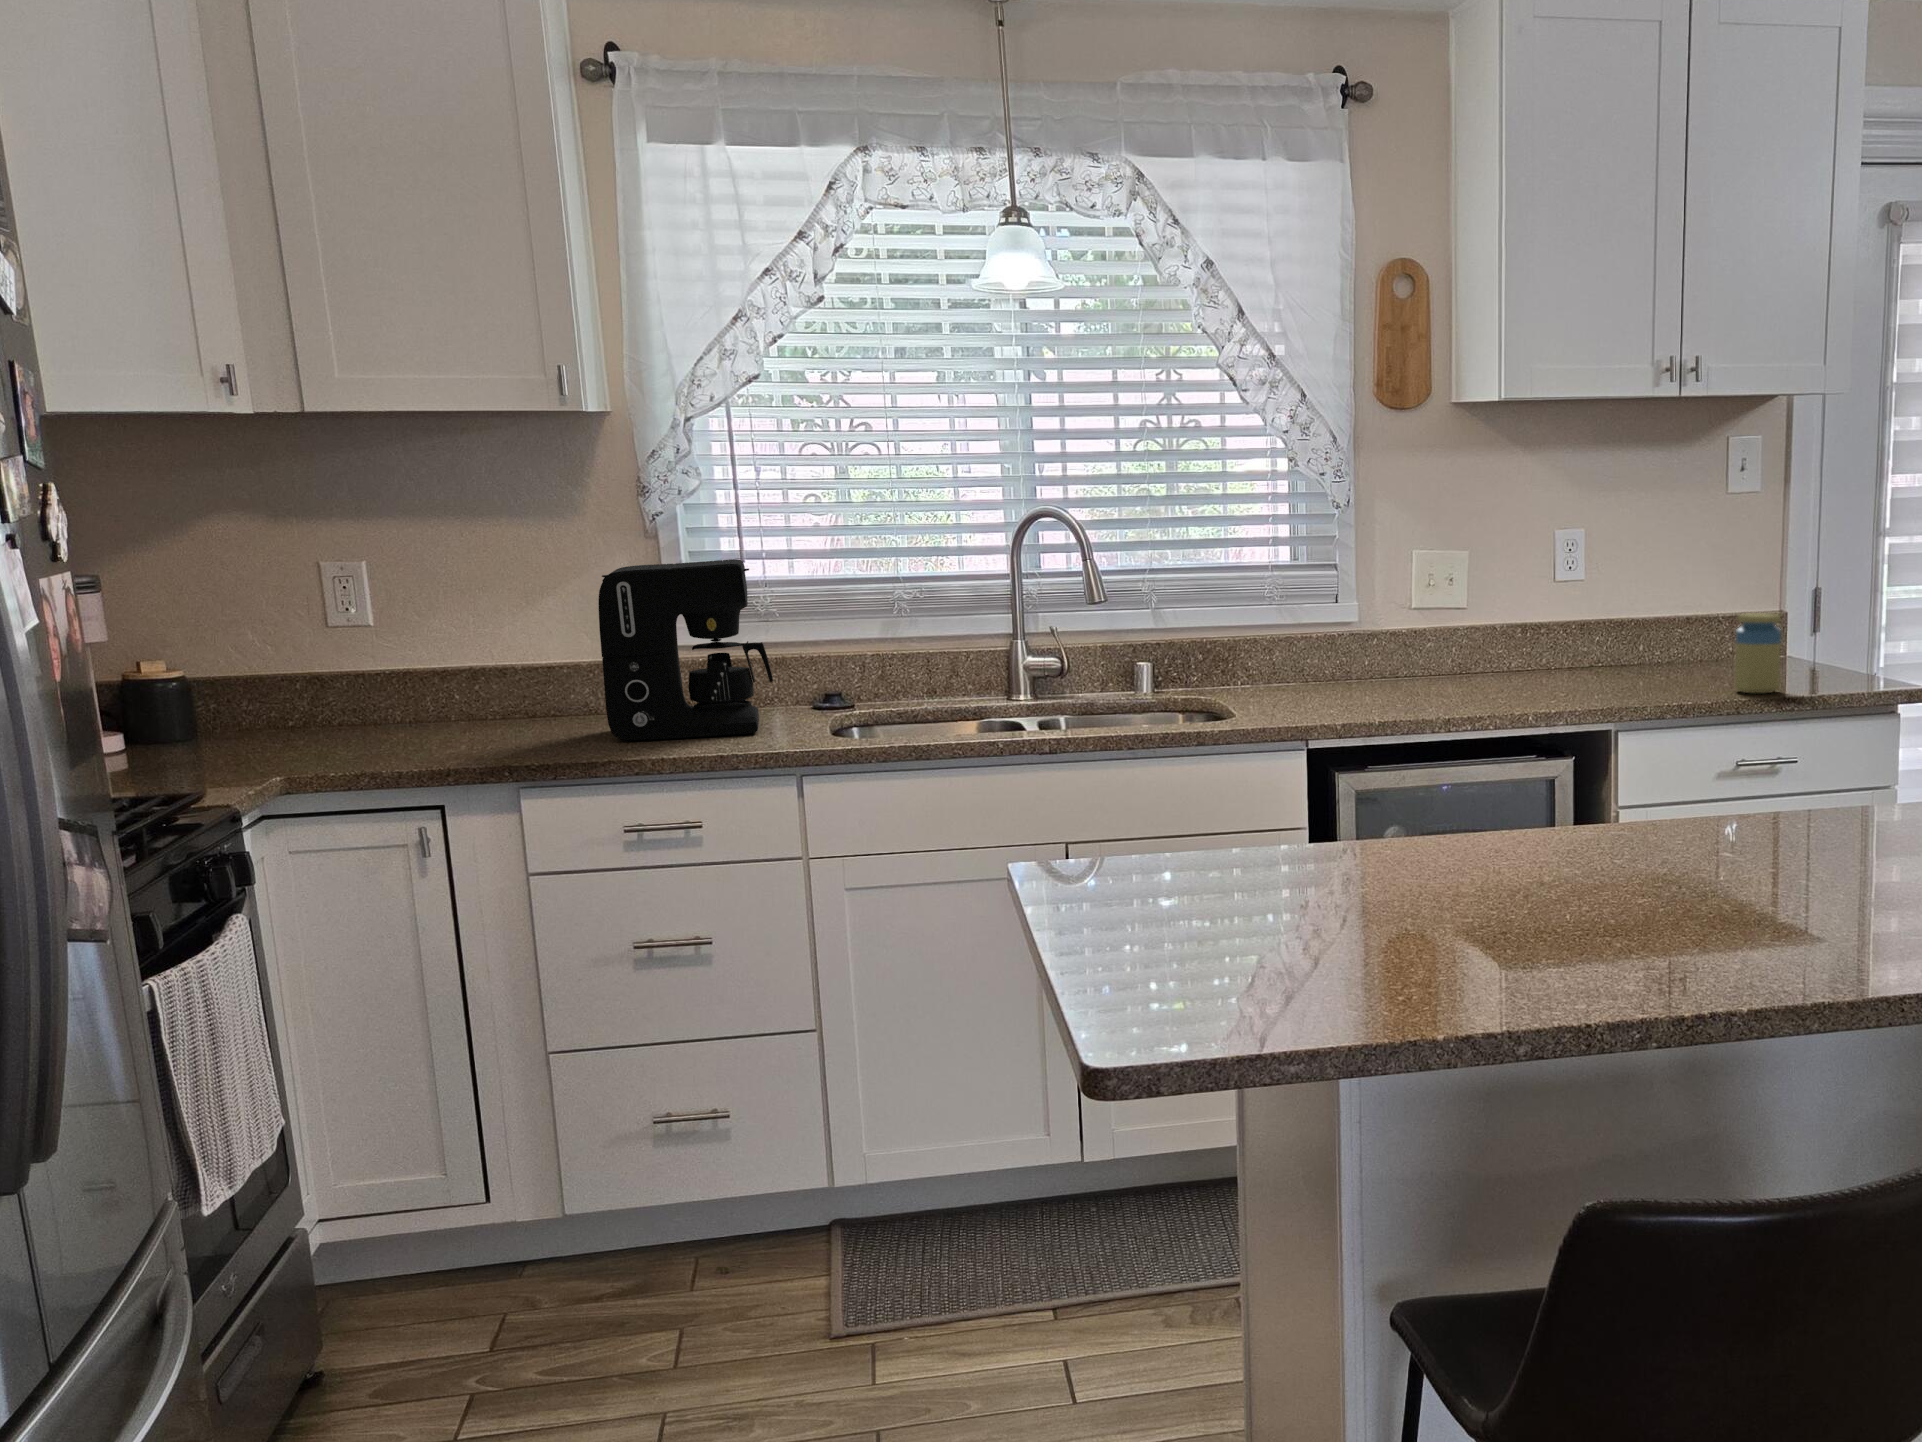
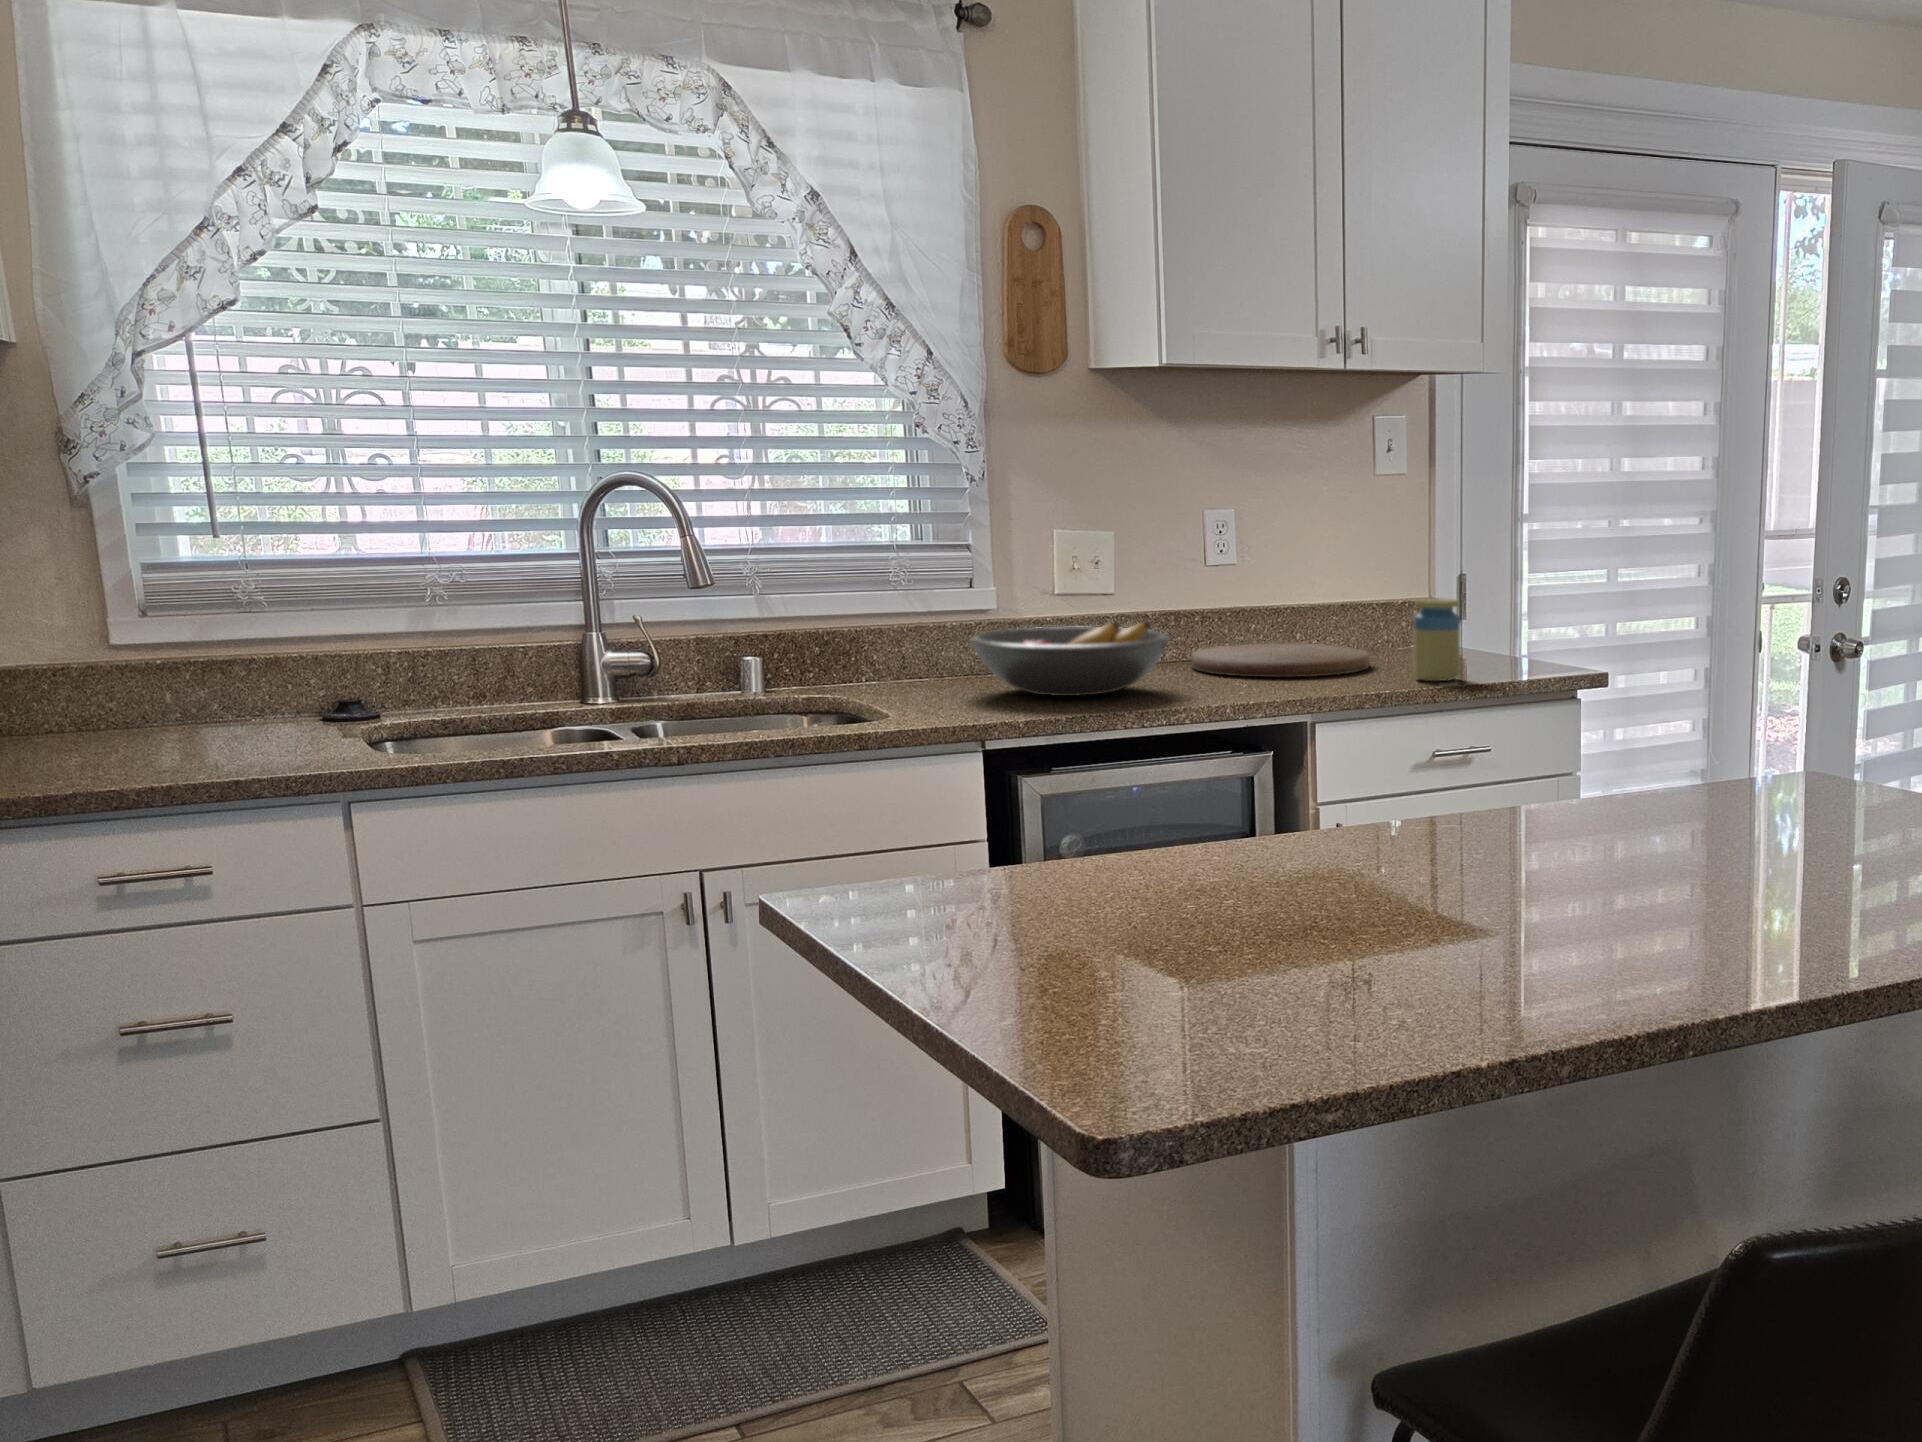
coffee maker: present [598,559,773,740] -> none [27,534,282,769]
fruit bowl: none [1319,634,1497,700] -> present [970,622,1169,696]
cutting board: none [1532,655,1701,687] -> present [1192,643,1369,677]

